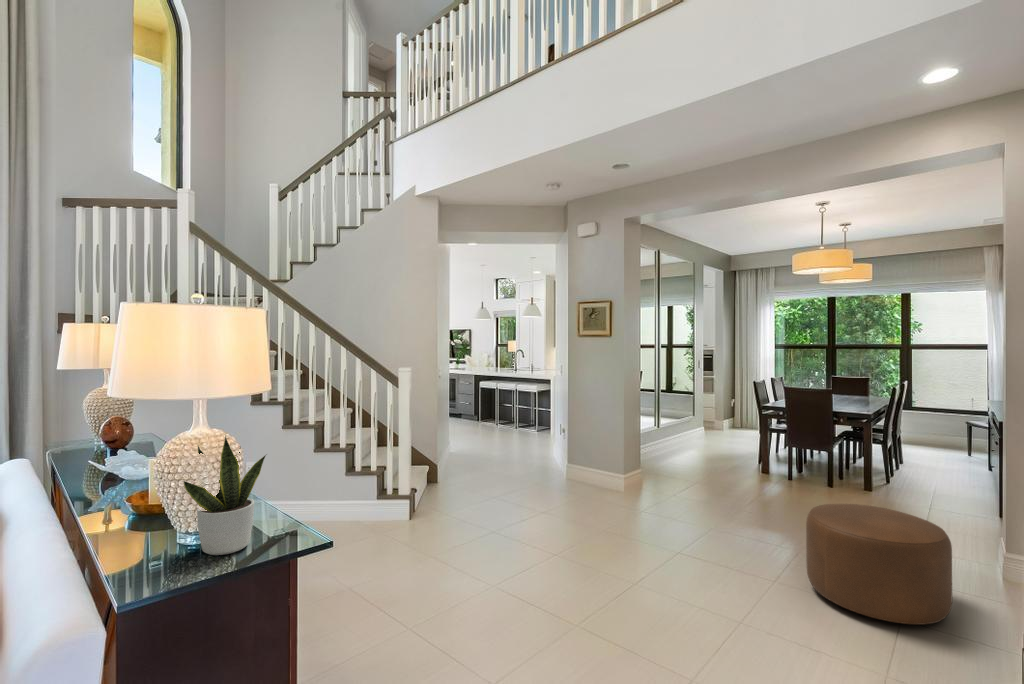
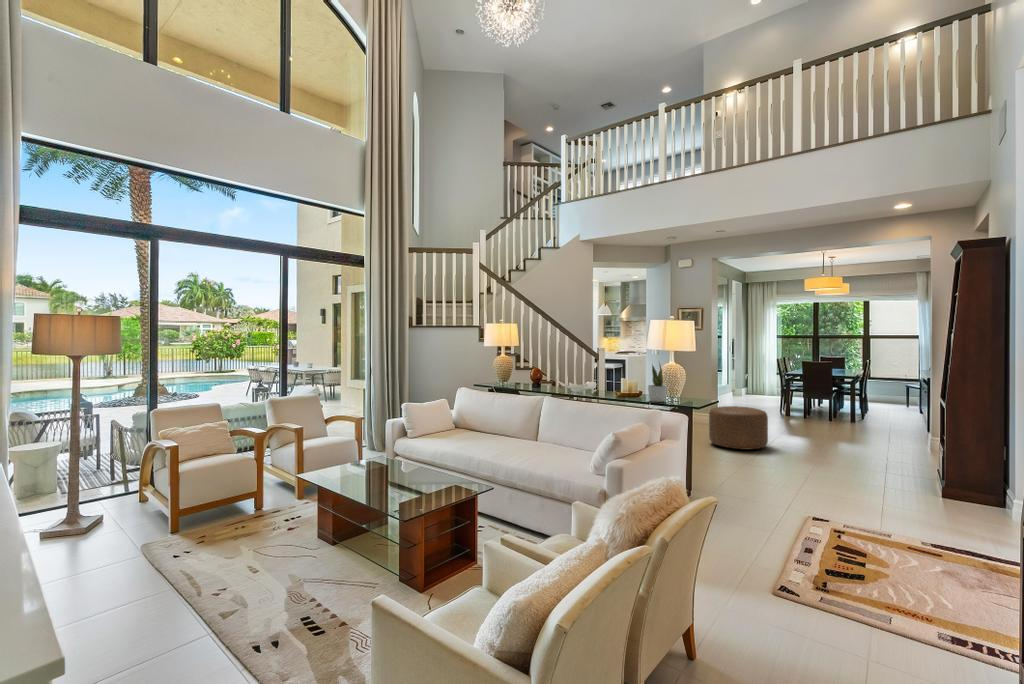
ottoman: present [806,504,952,624] -> present [709,406,768,450]

